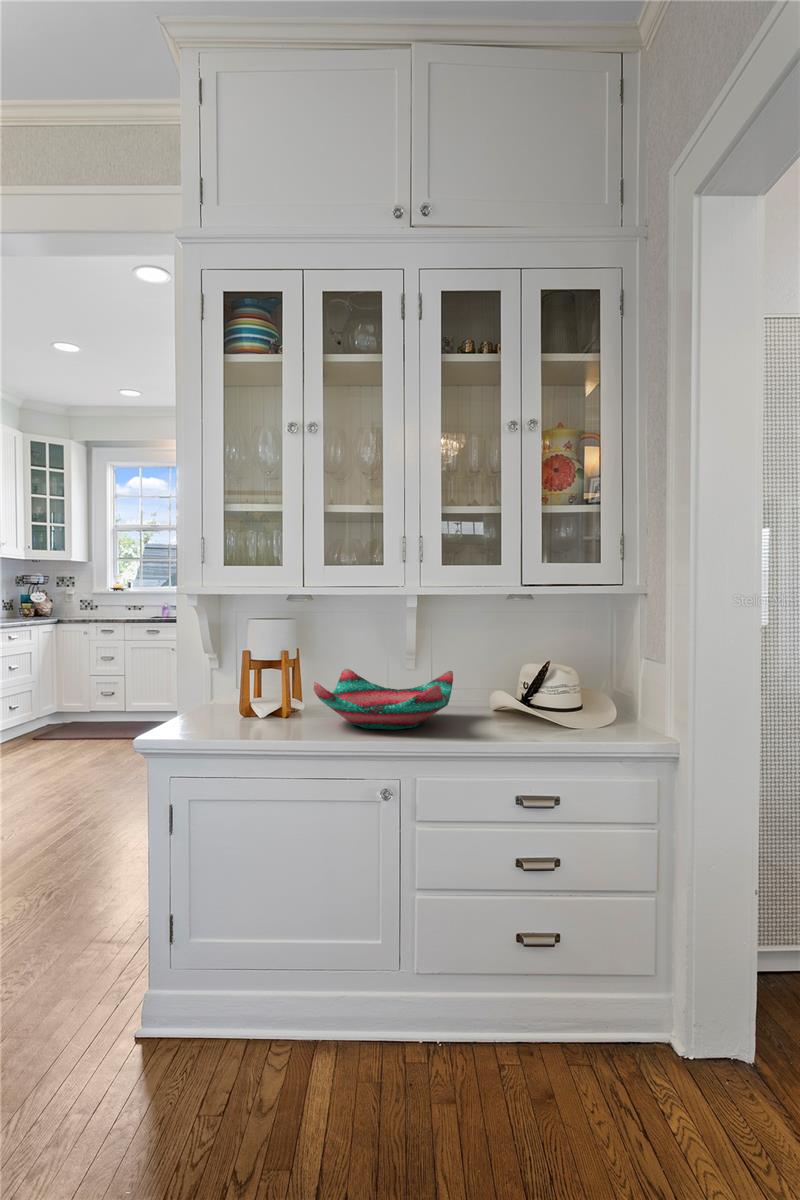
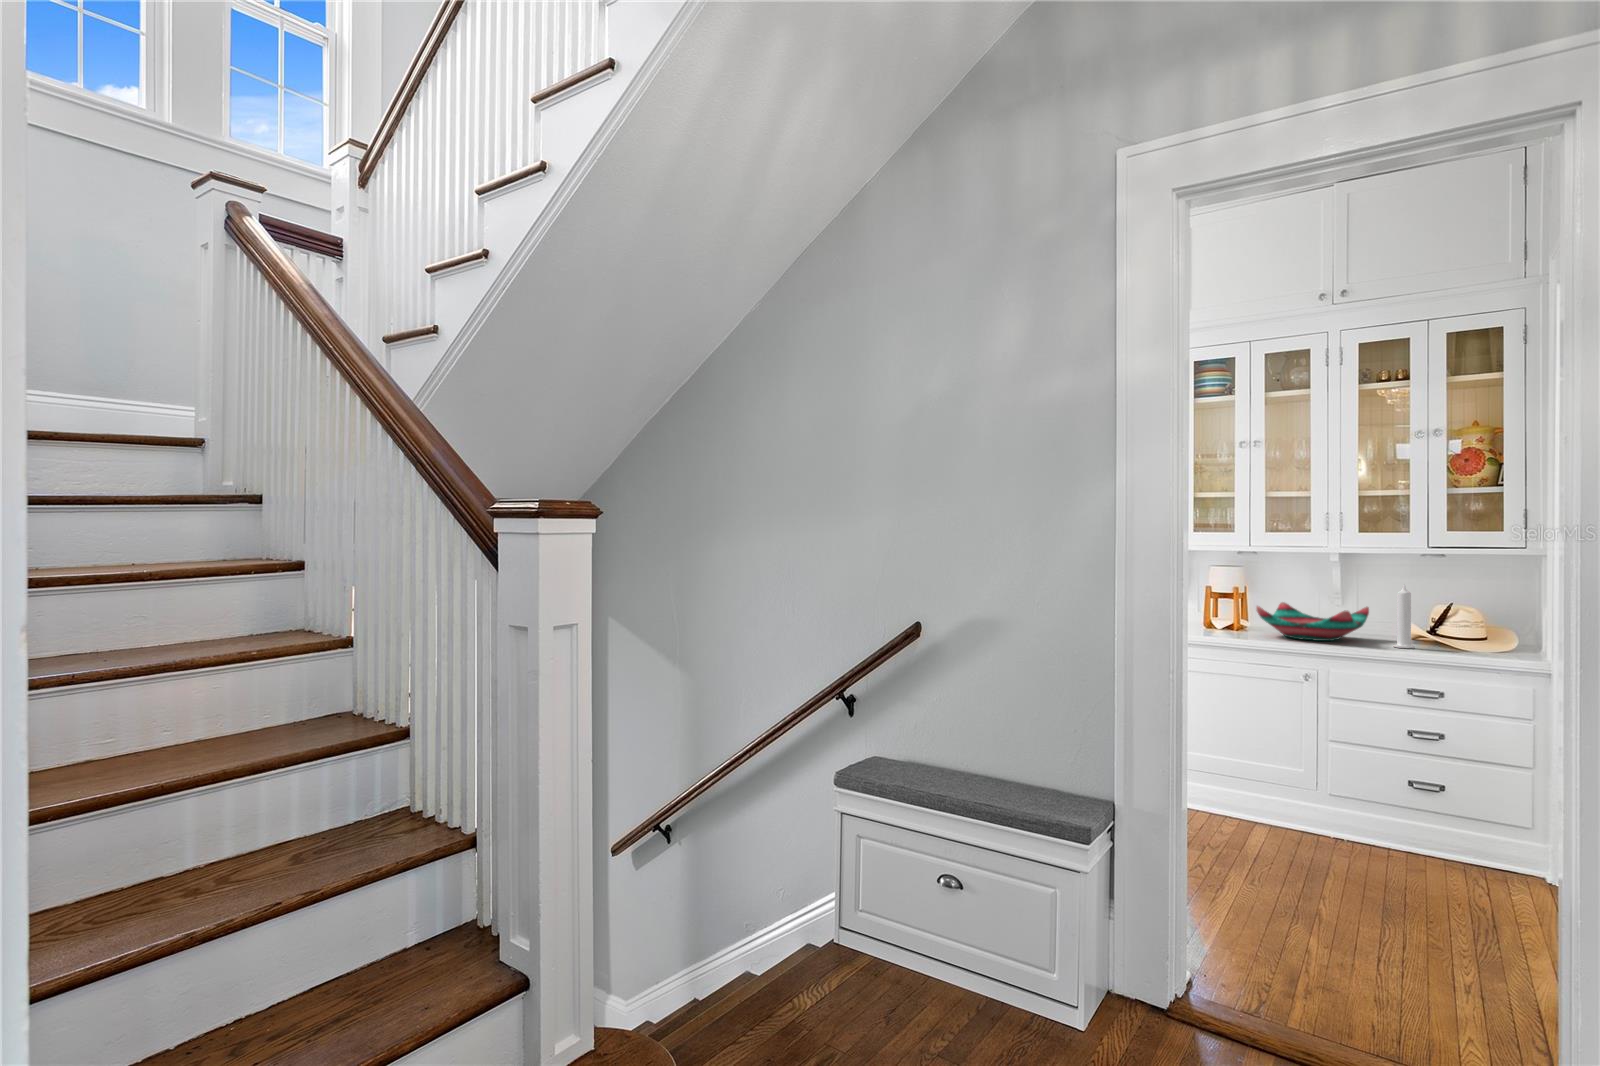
candle: none [490,641,516,734] -> present [1393,585,1415,648]

